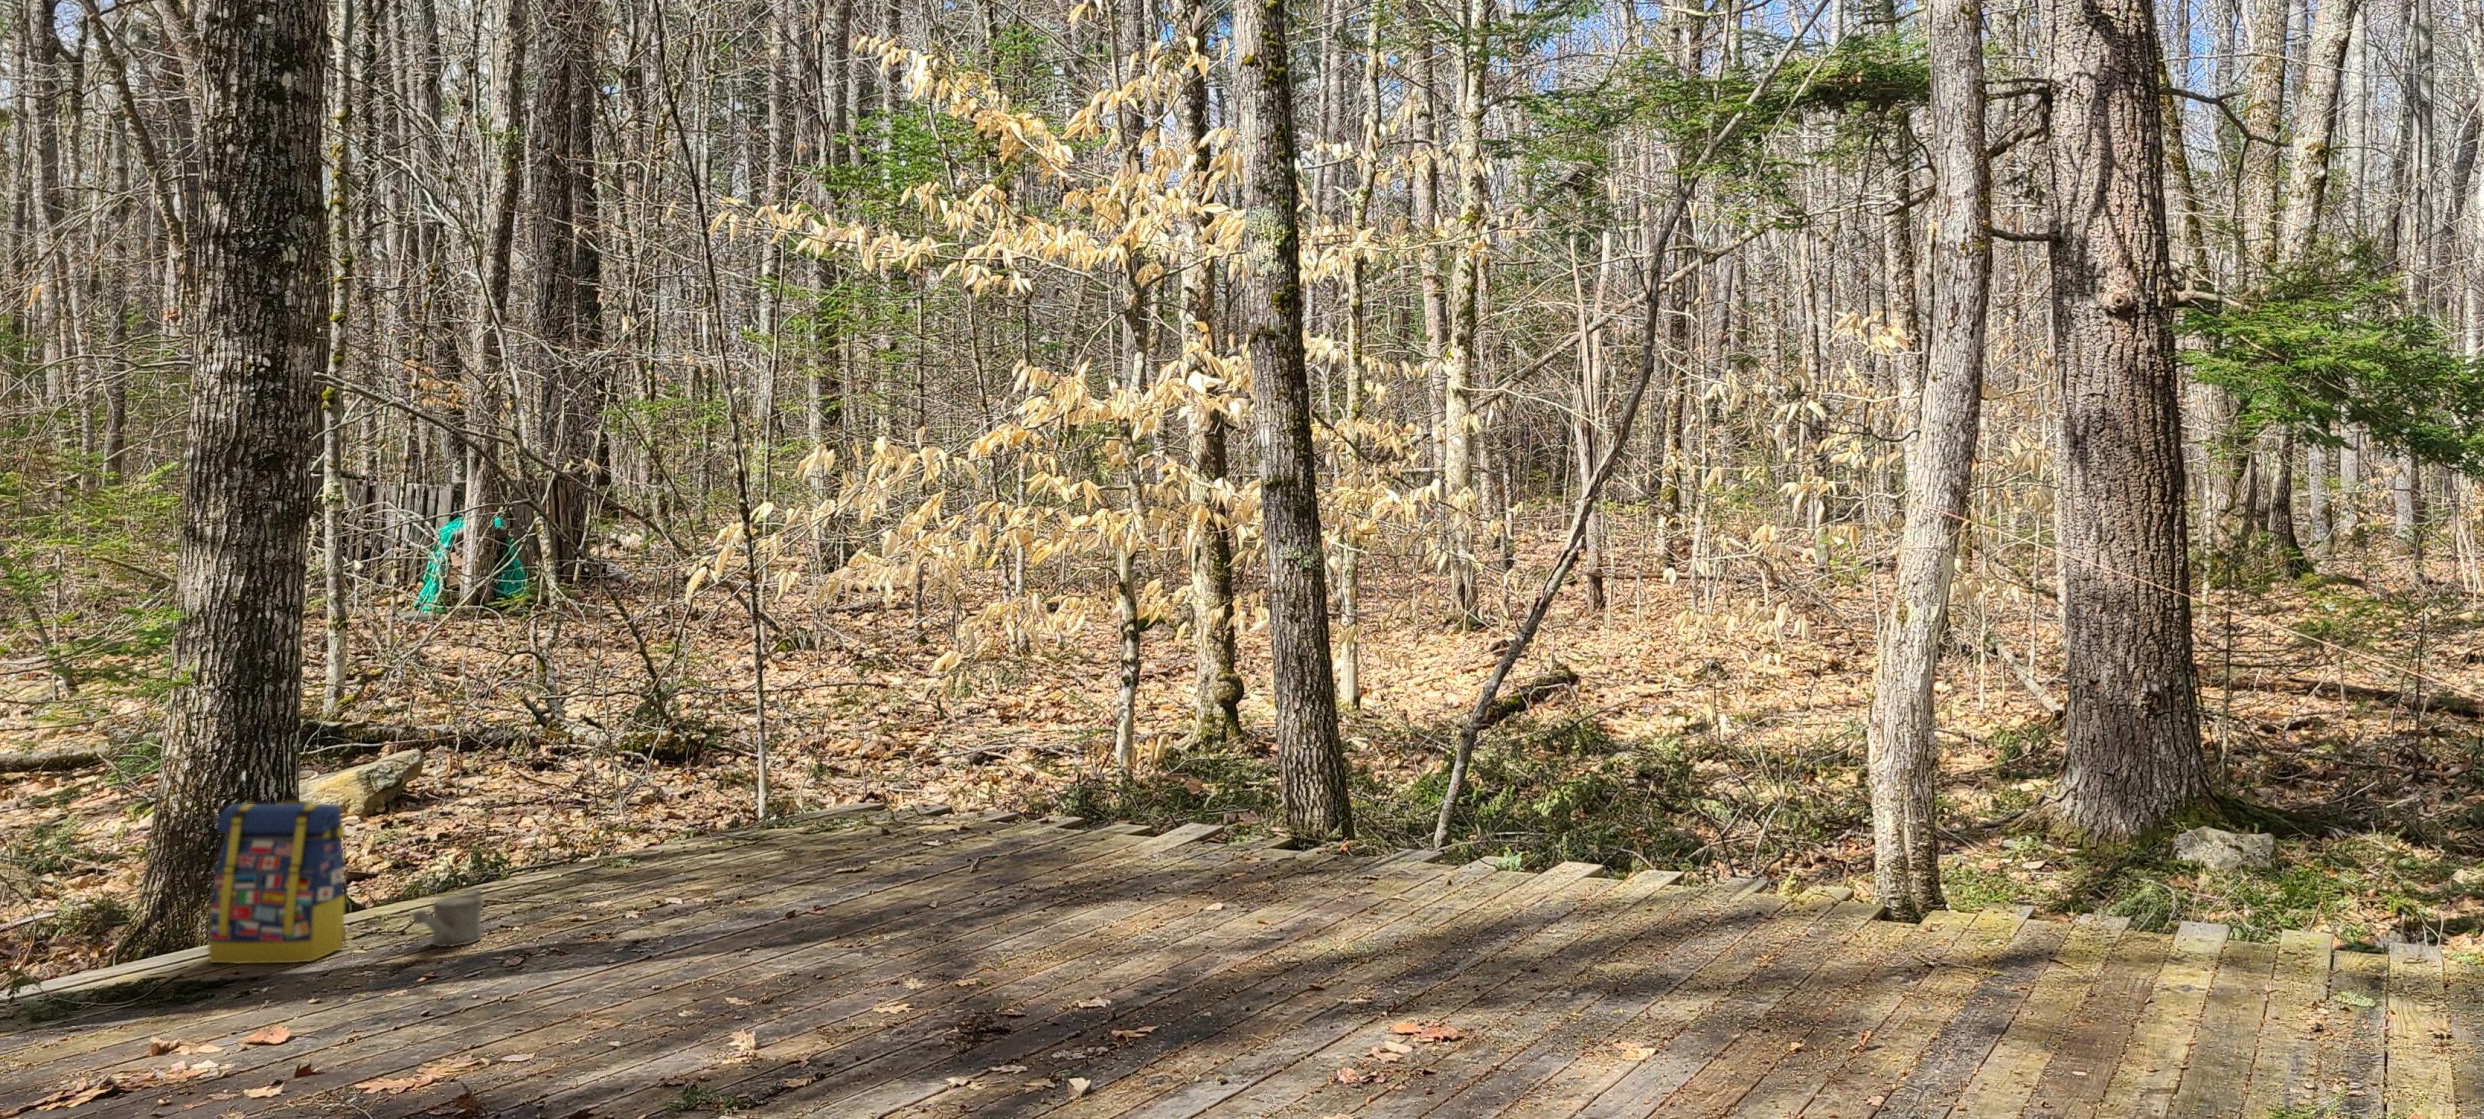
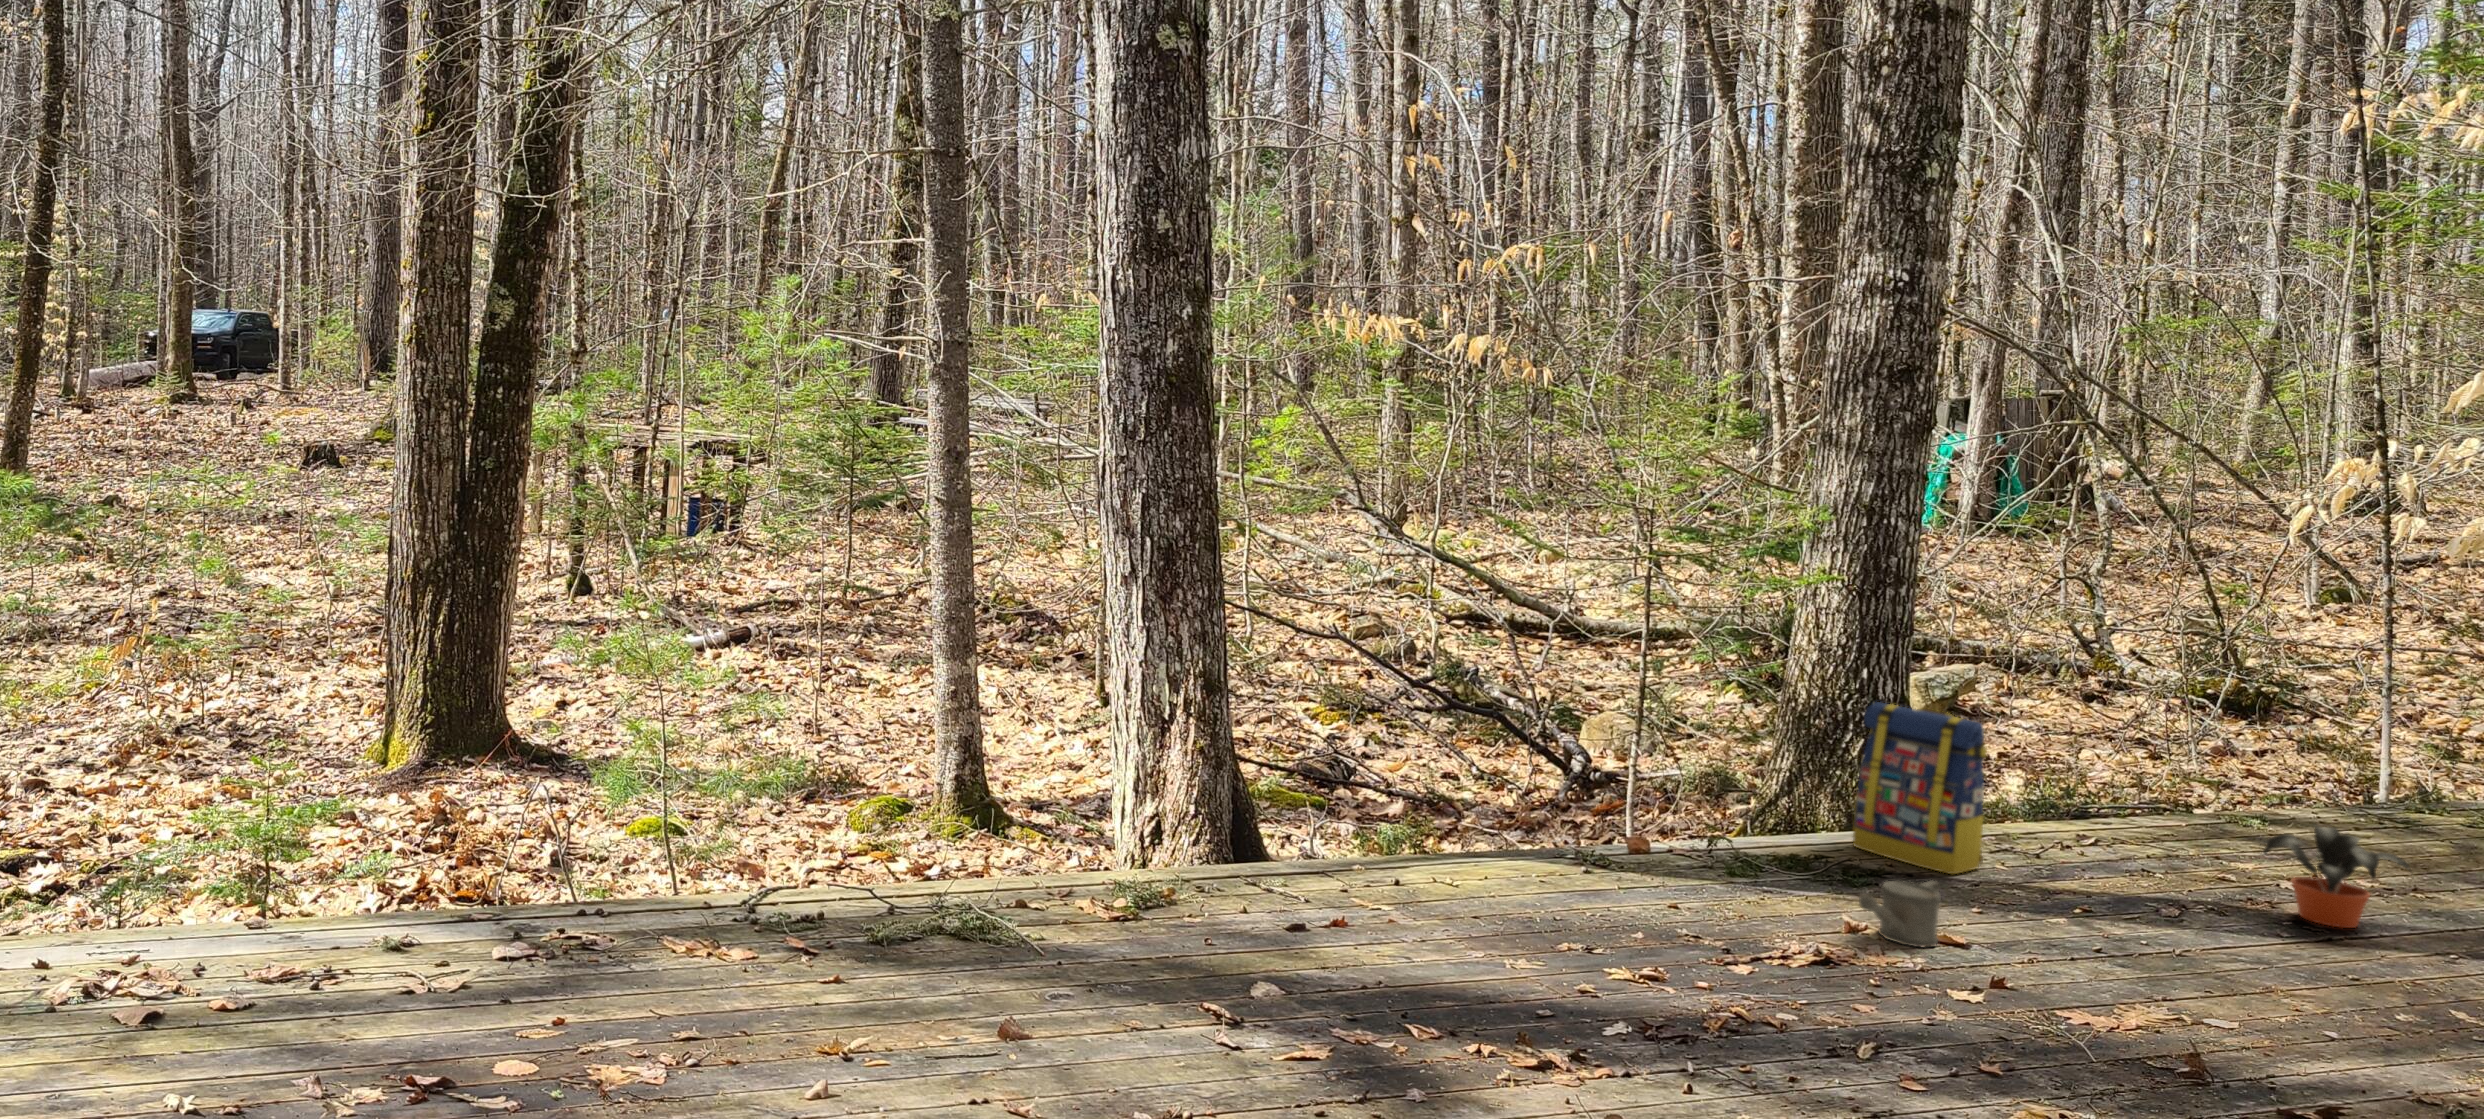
potted plant: none [587,831,694,915] -> present [2263,825,2410,928]
watering can: present [413,889,482,947] -> present [1859,880,1941,947]

